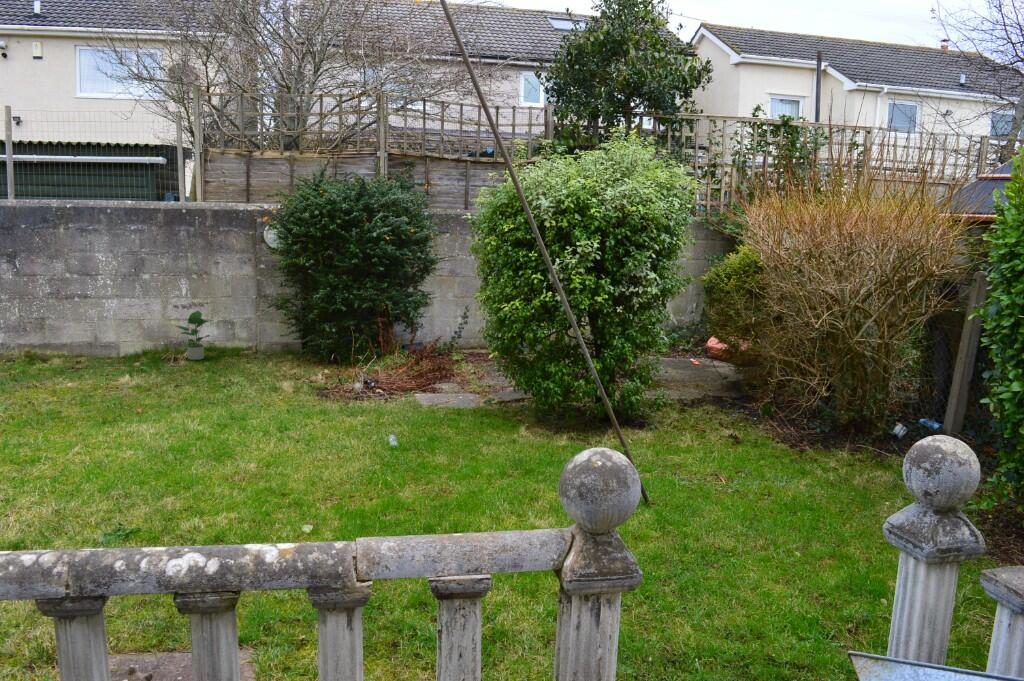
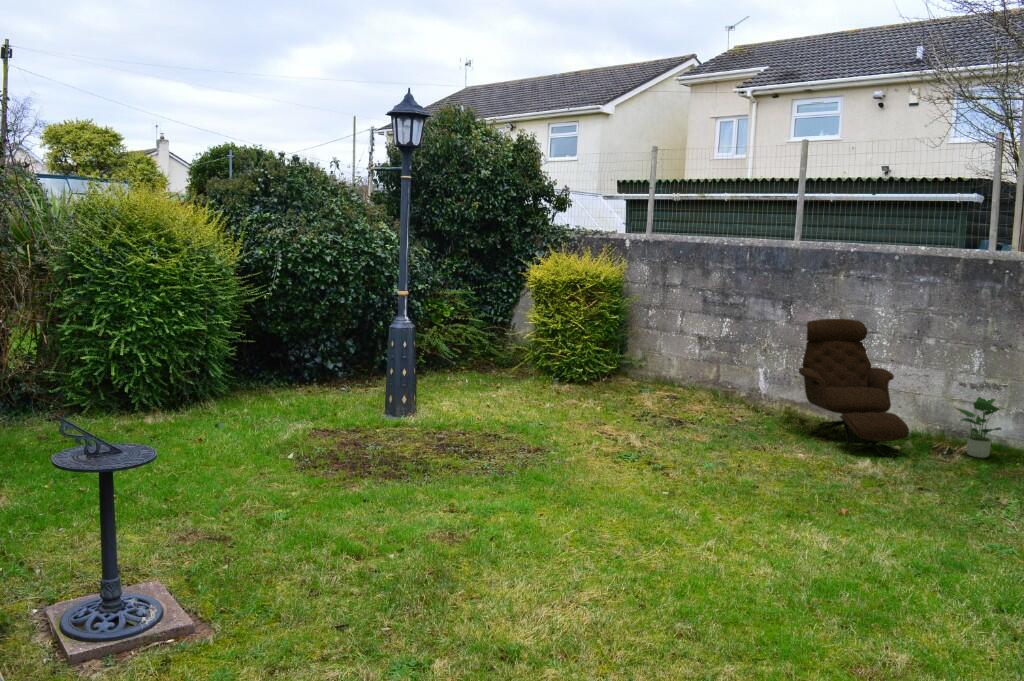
lounge chair: none [36,266,144,374] -> present [799,319,909,457]

